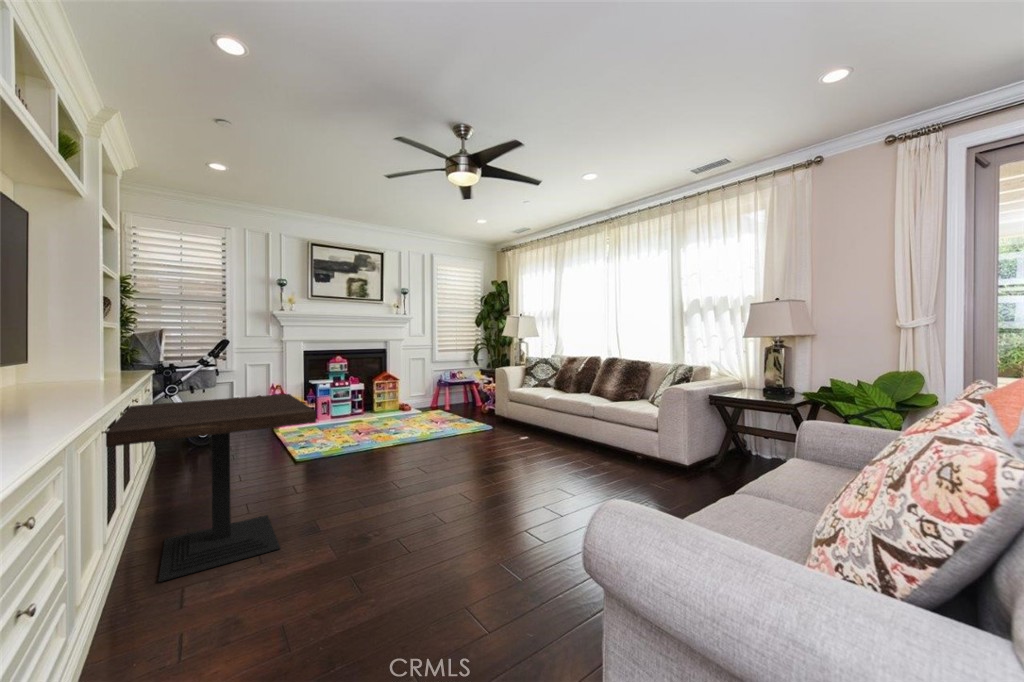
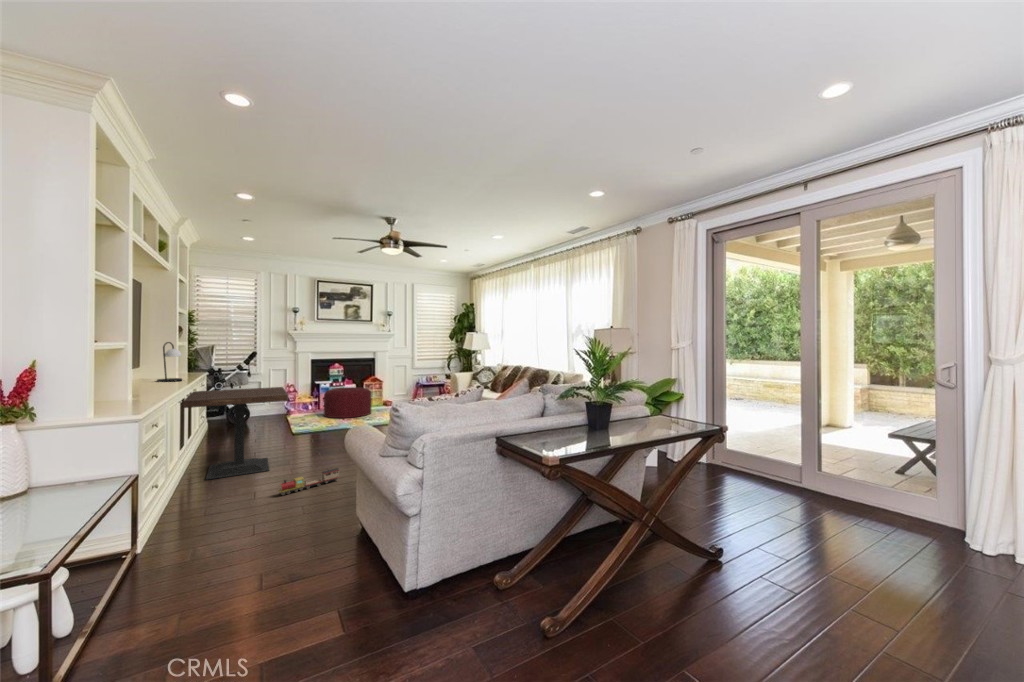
table lamp: none [60,317,110,389] -> present [157,342,182,382]
ottoman: none [326,388,391,432] -> present [324,387,371,418]
toy train: none [319,547,423,626] -> present [278,468,339,495]

